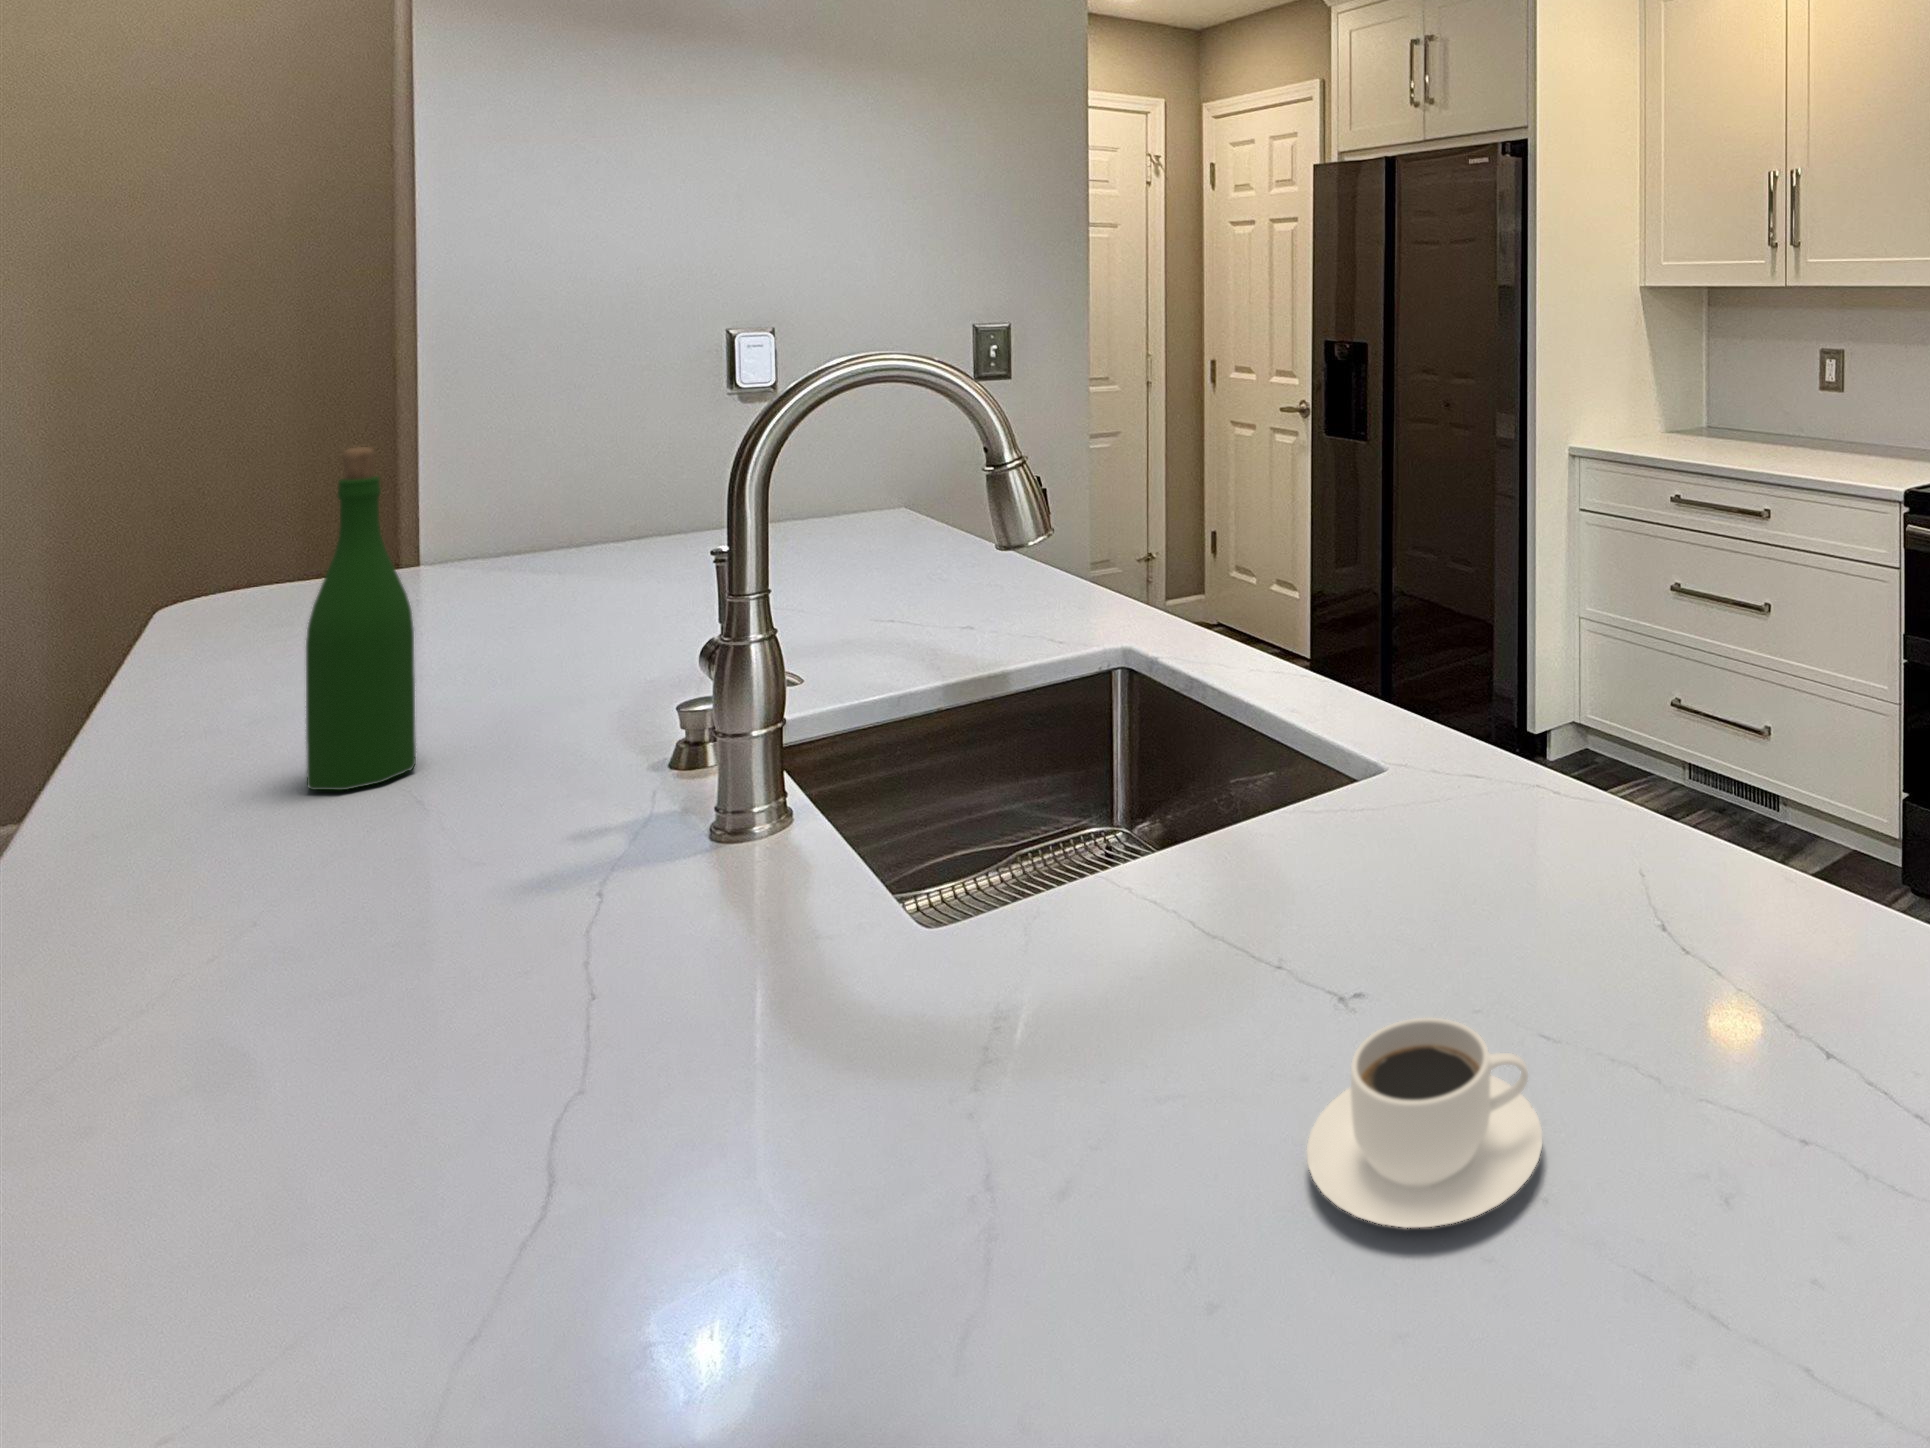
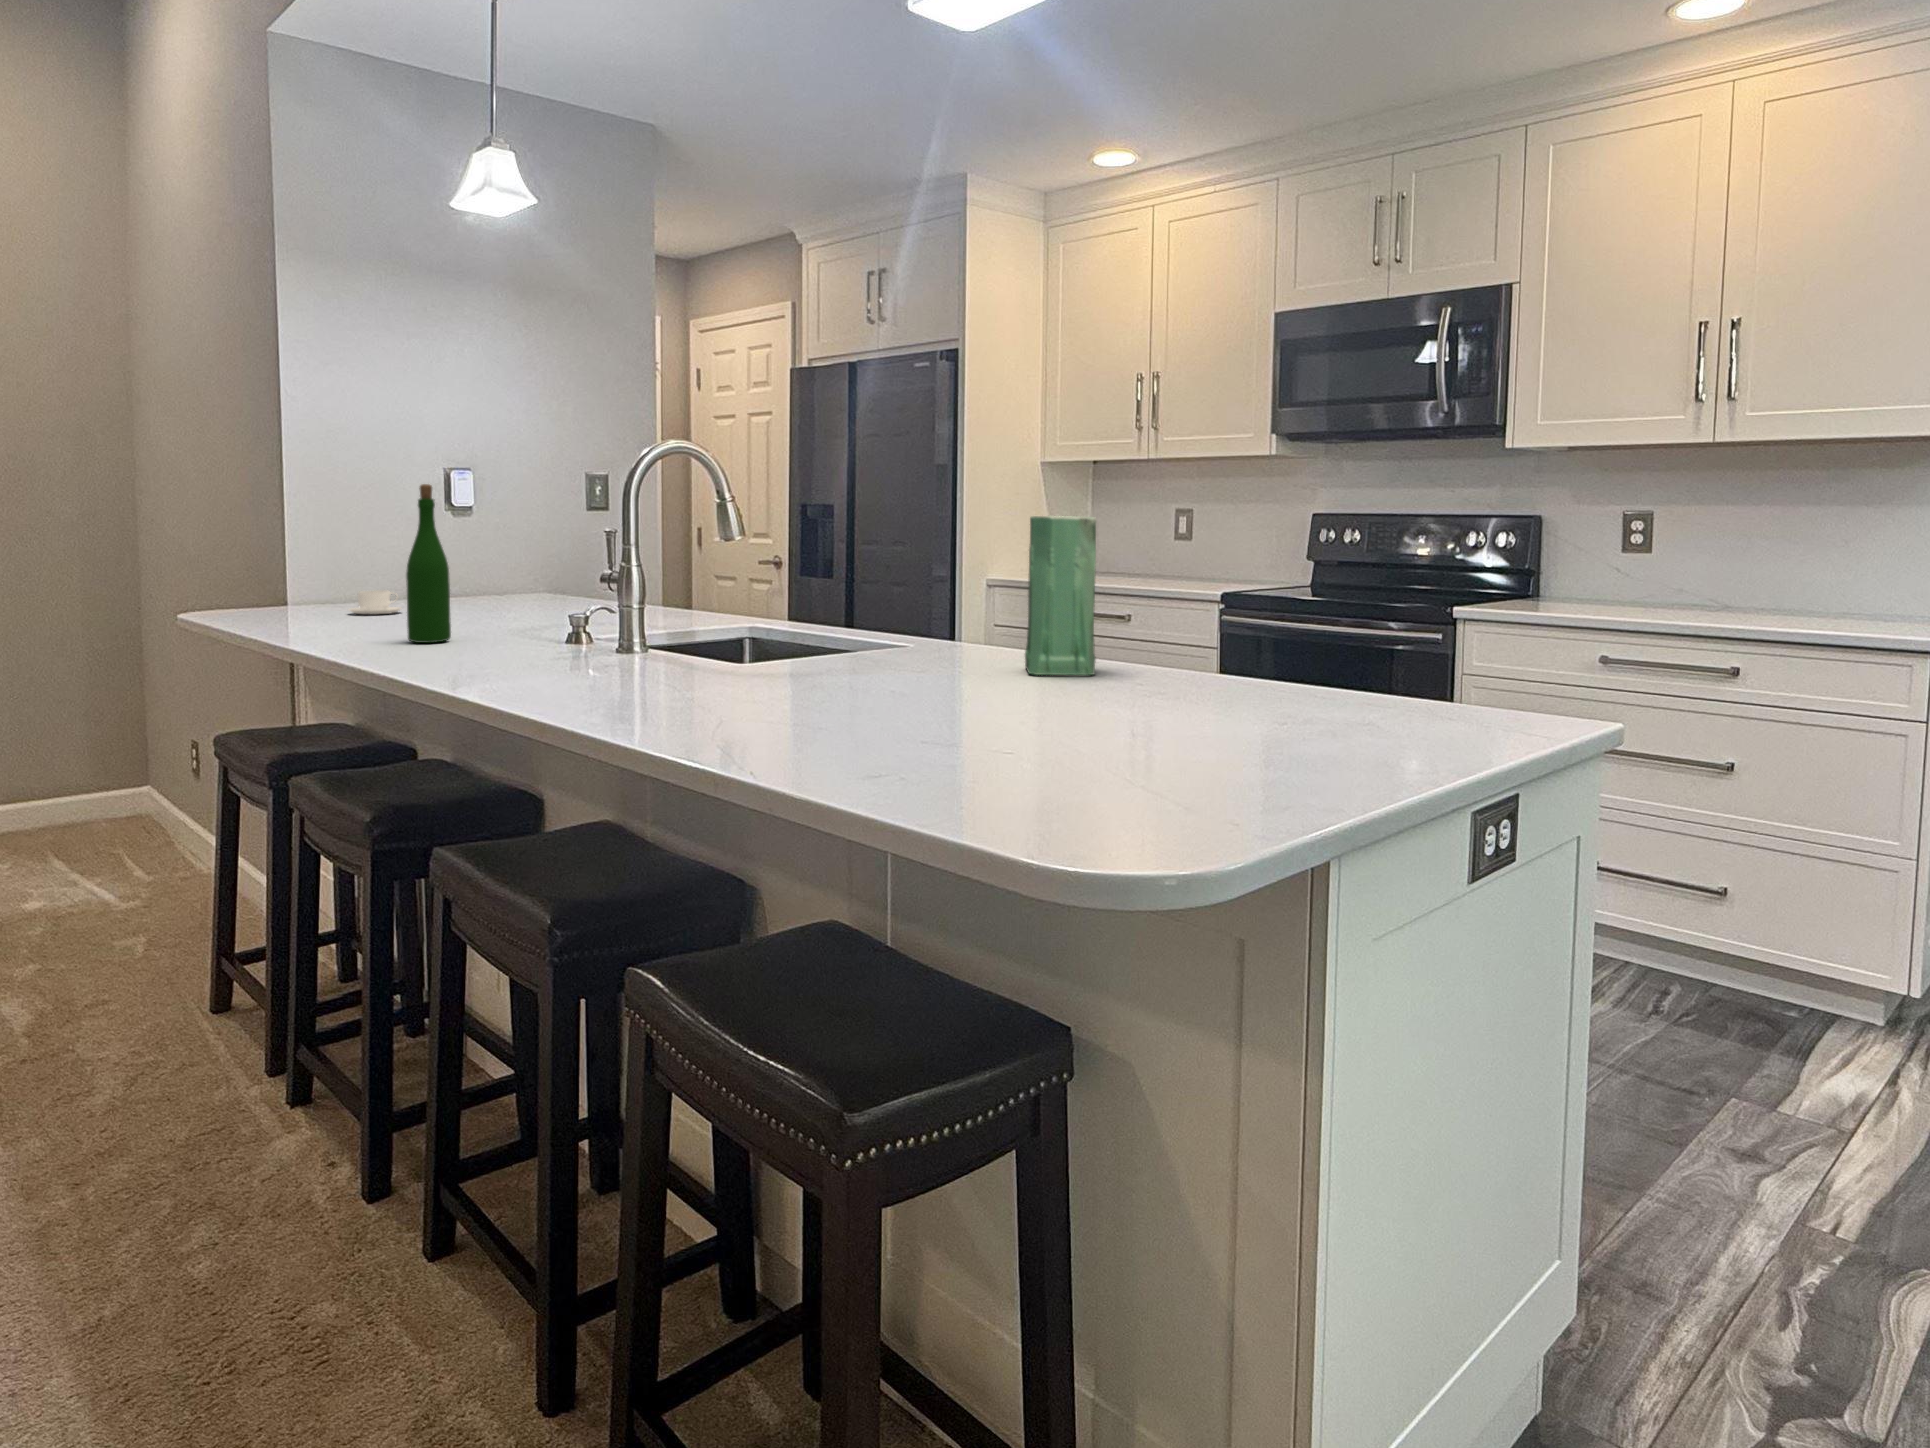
vase: none [1617,584,1804,1058] -> present [1025,516,1097,675]
coffee cup: present [1307,1018,1542,1228] -> present [350,590,401,614]

